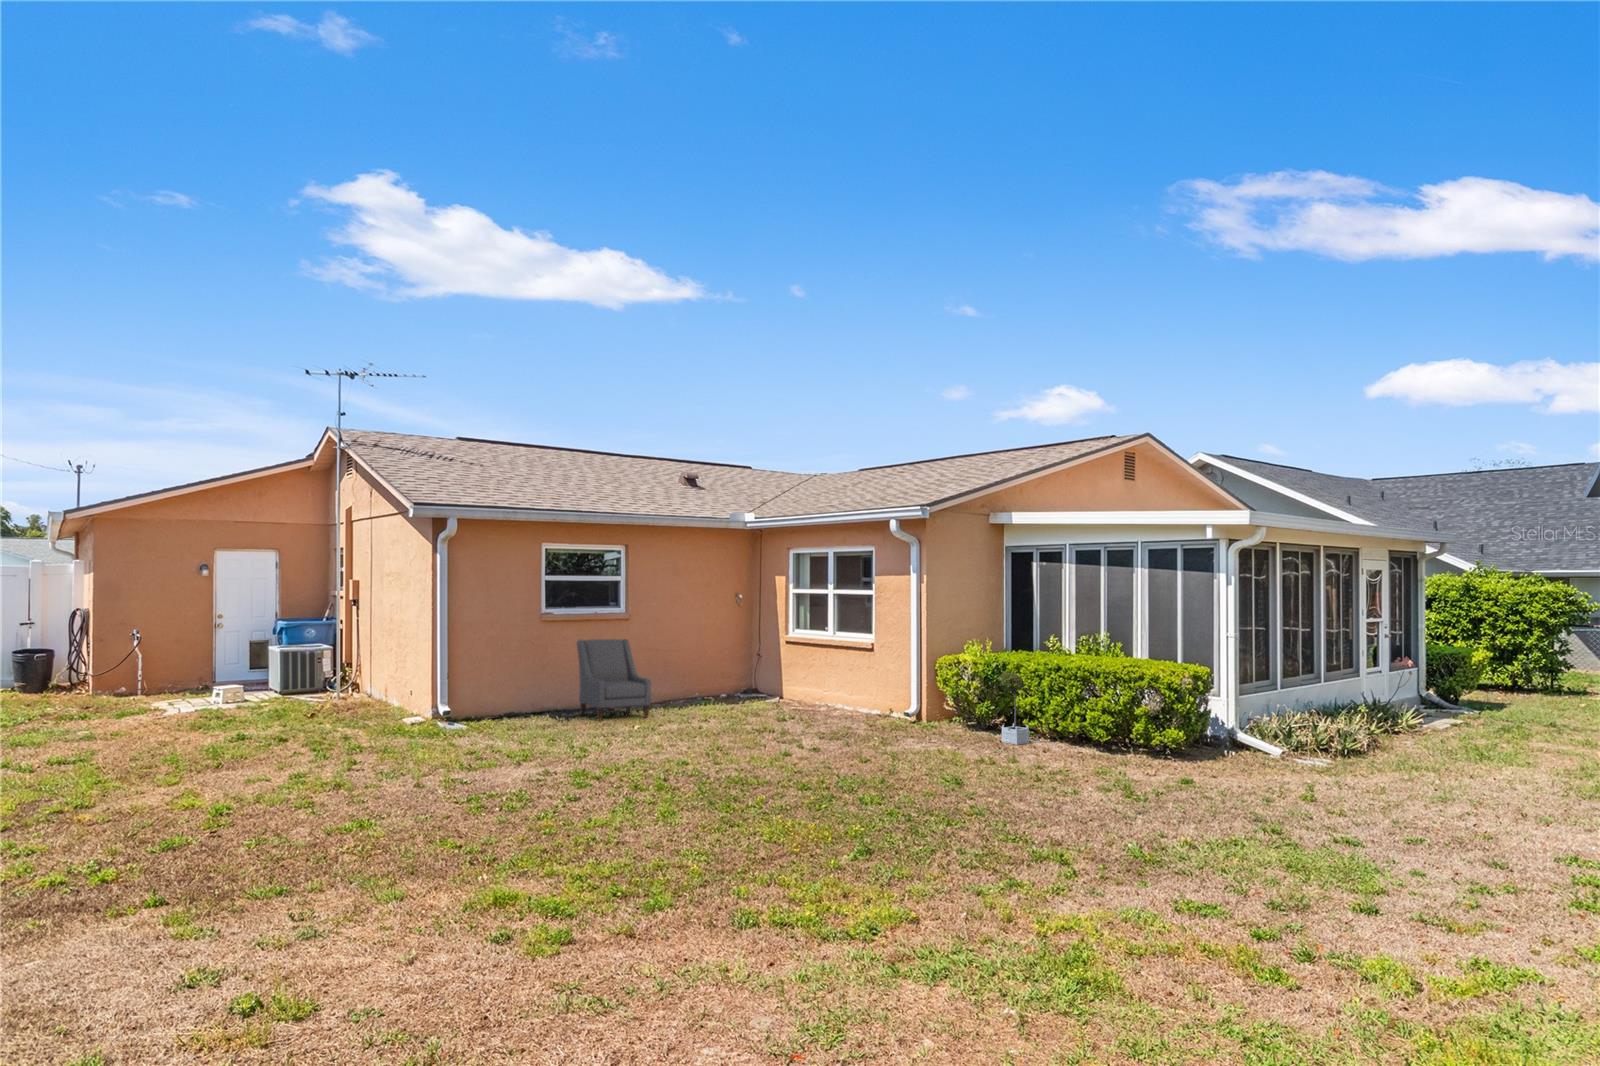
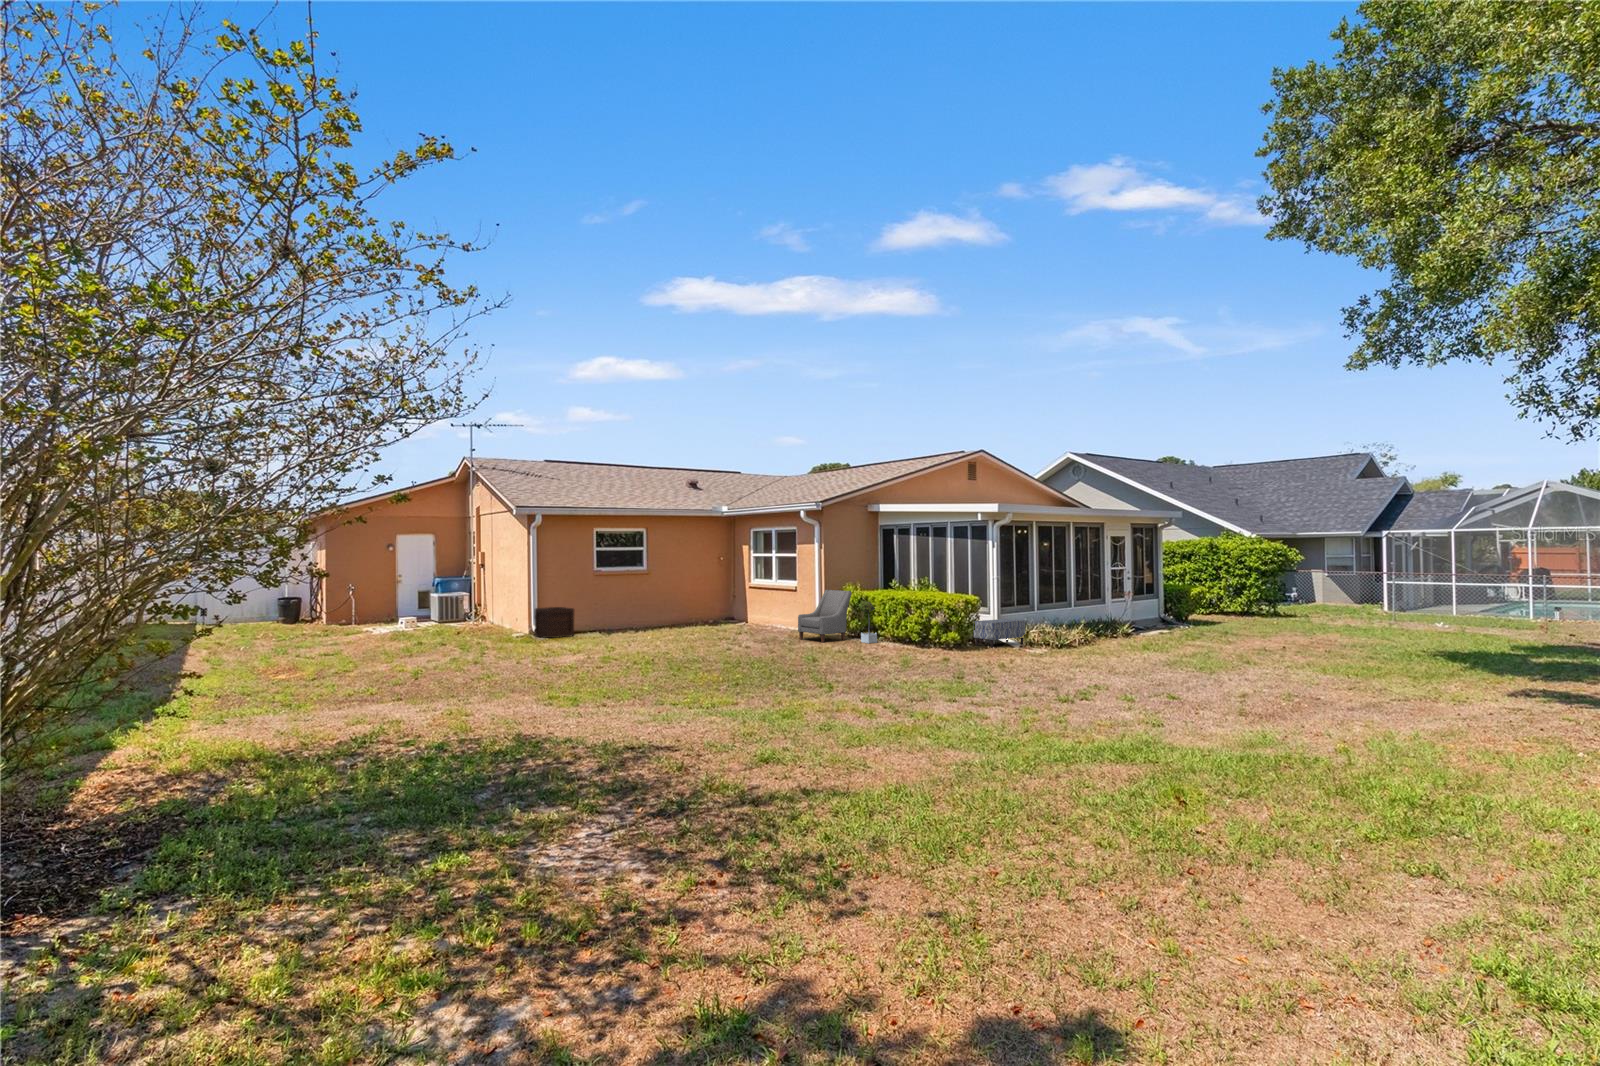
chair: present [577,639,651,721] -> present [798,590,852,642]
wooden crate: none [439,674,509,729] -> present [534,607,574,638]
bench: none [1198,704,1280,756] -> present [974,619,1025,647]

